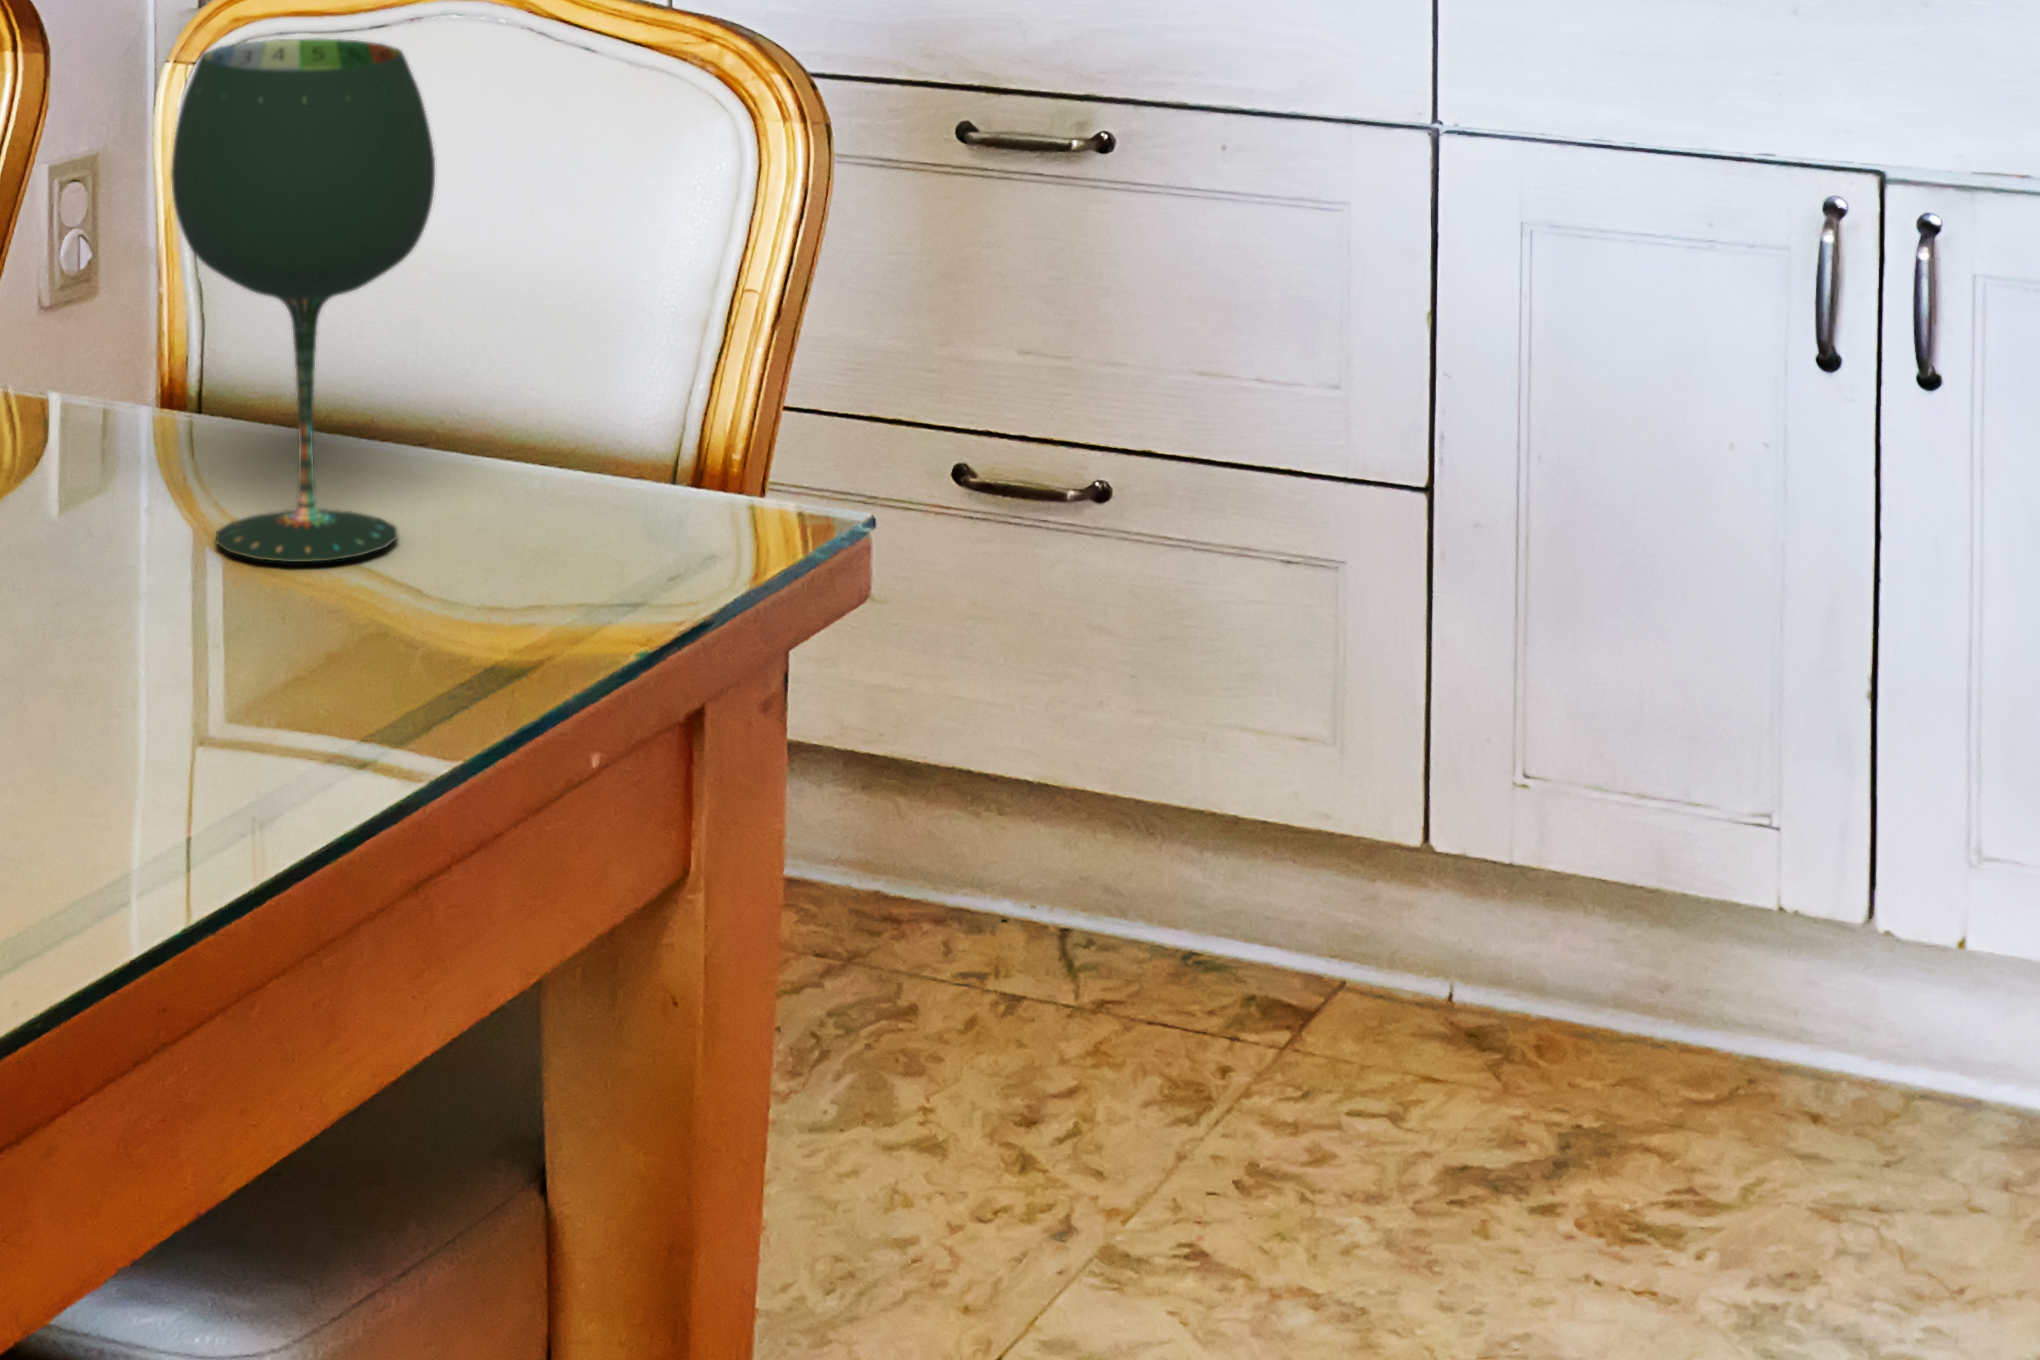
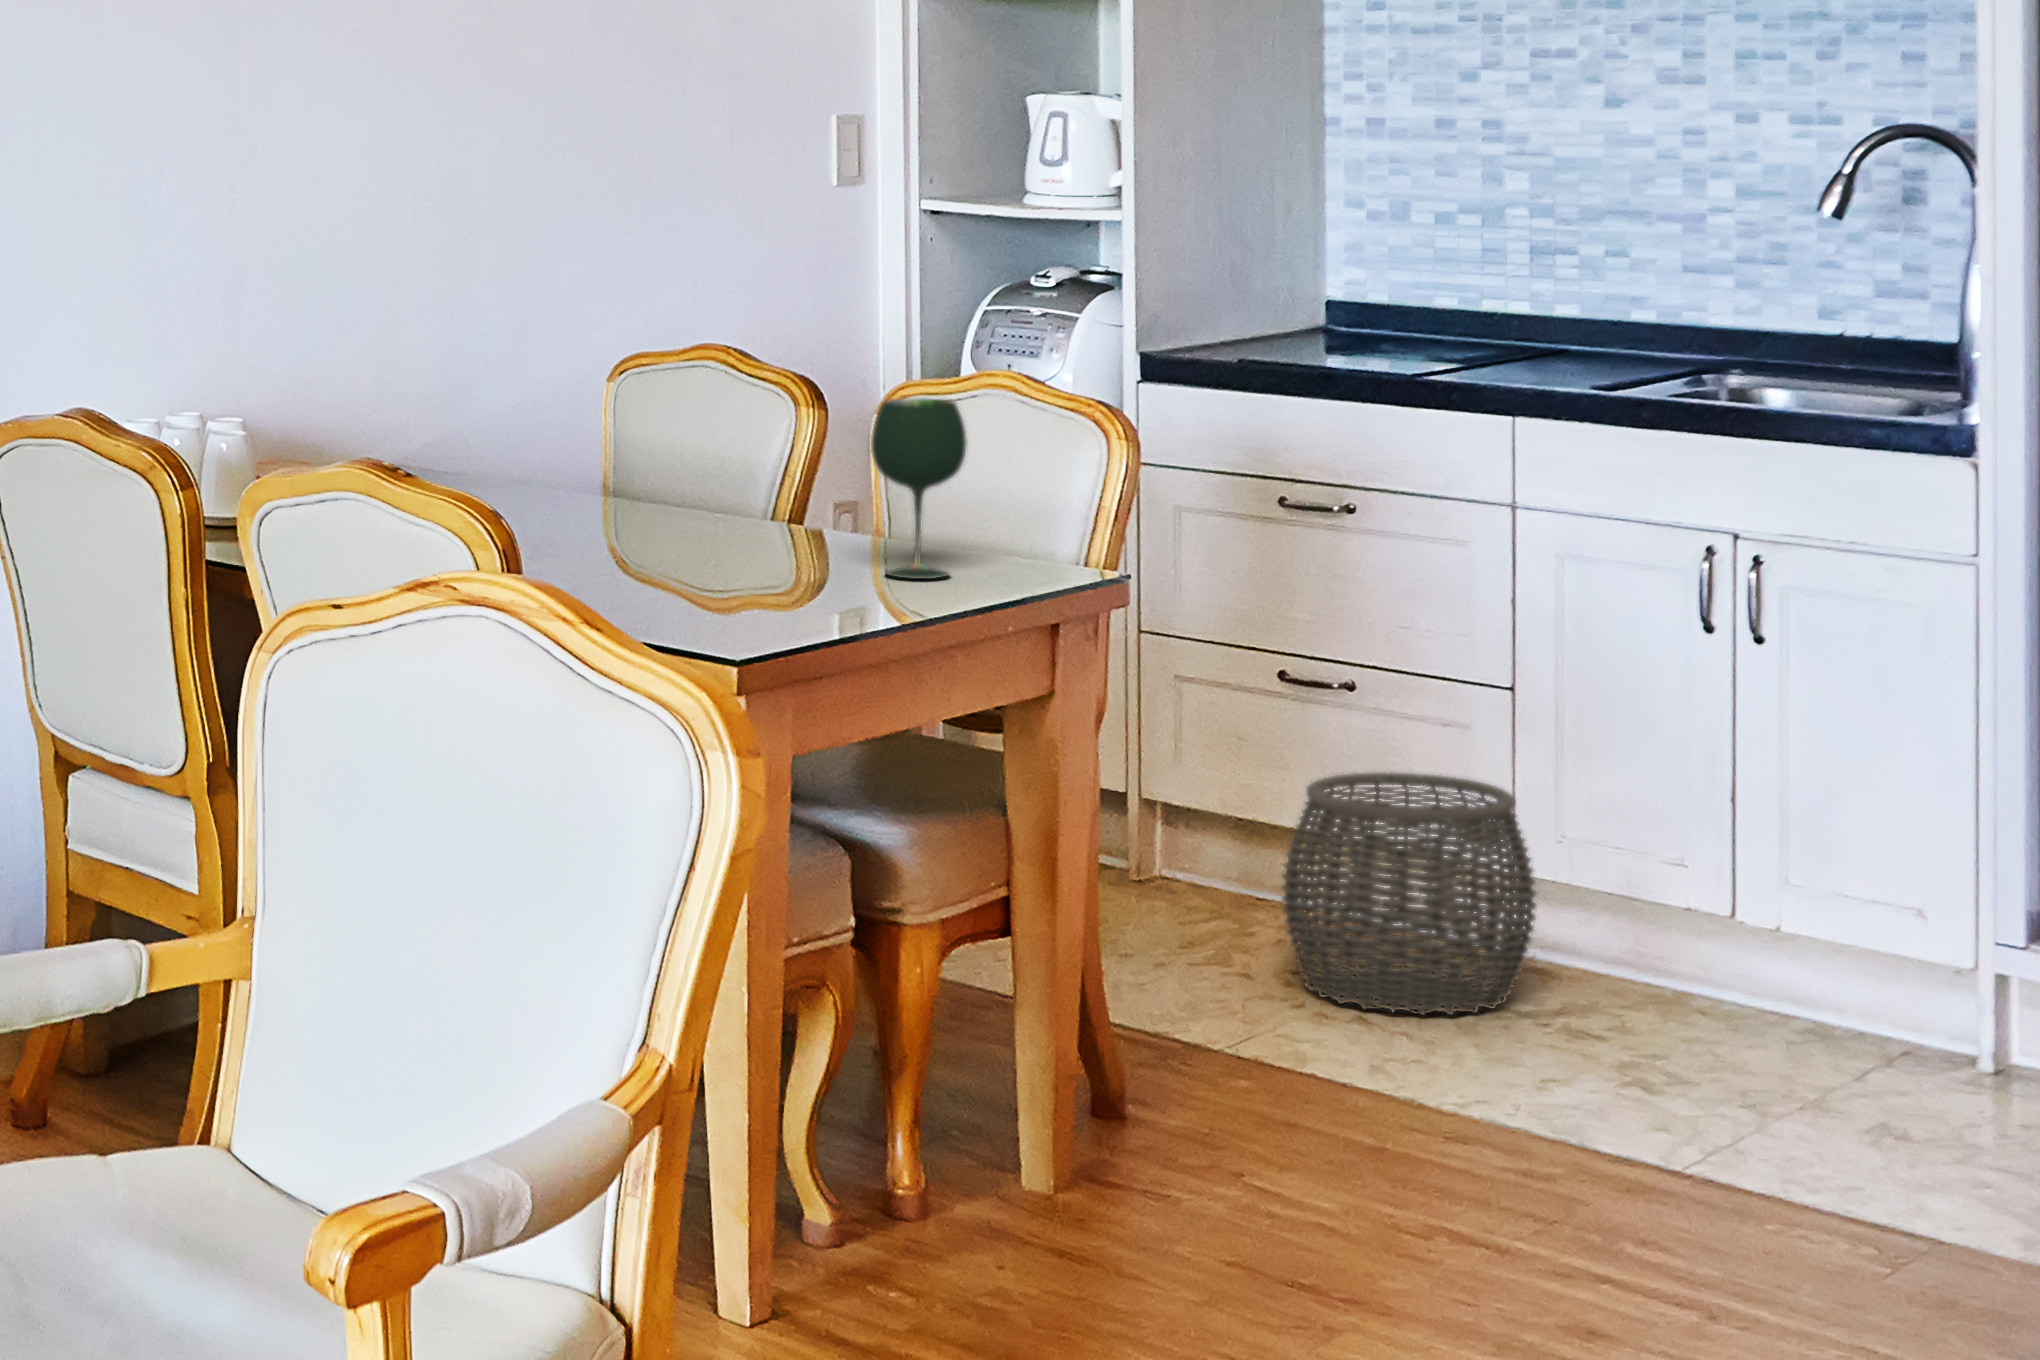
woven basket: none [1058,724,1587,1308] -> present [1282,773,1536,1015]

